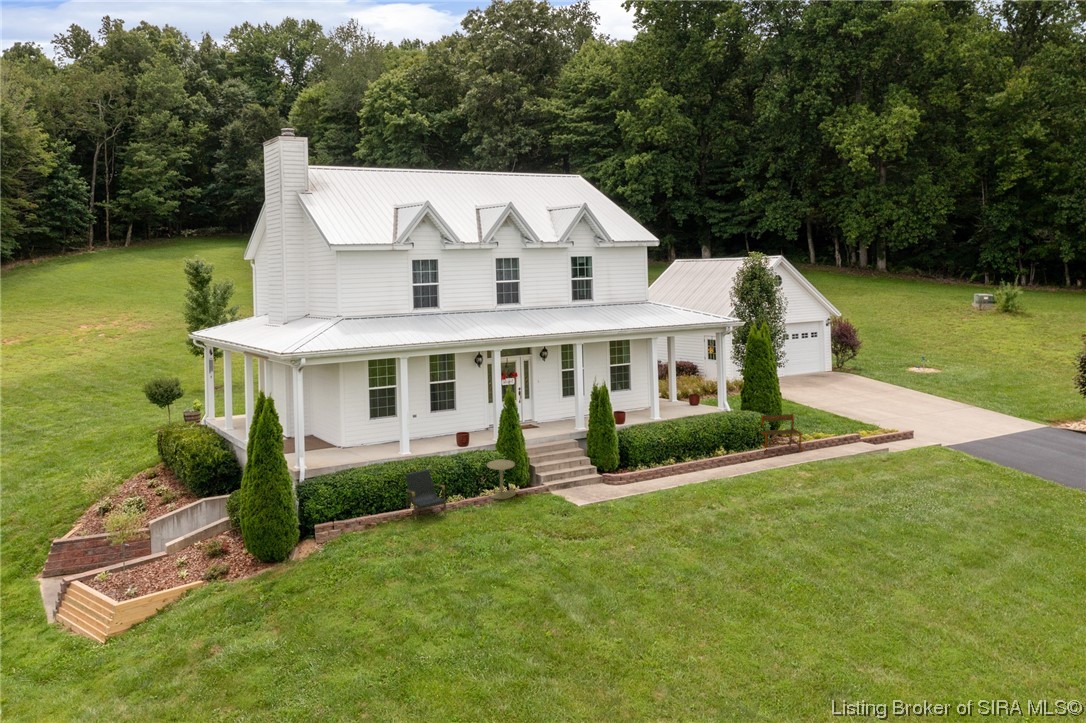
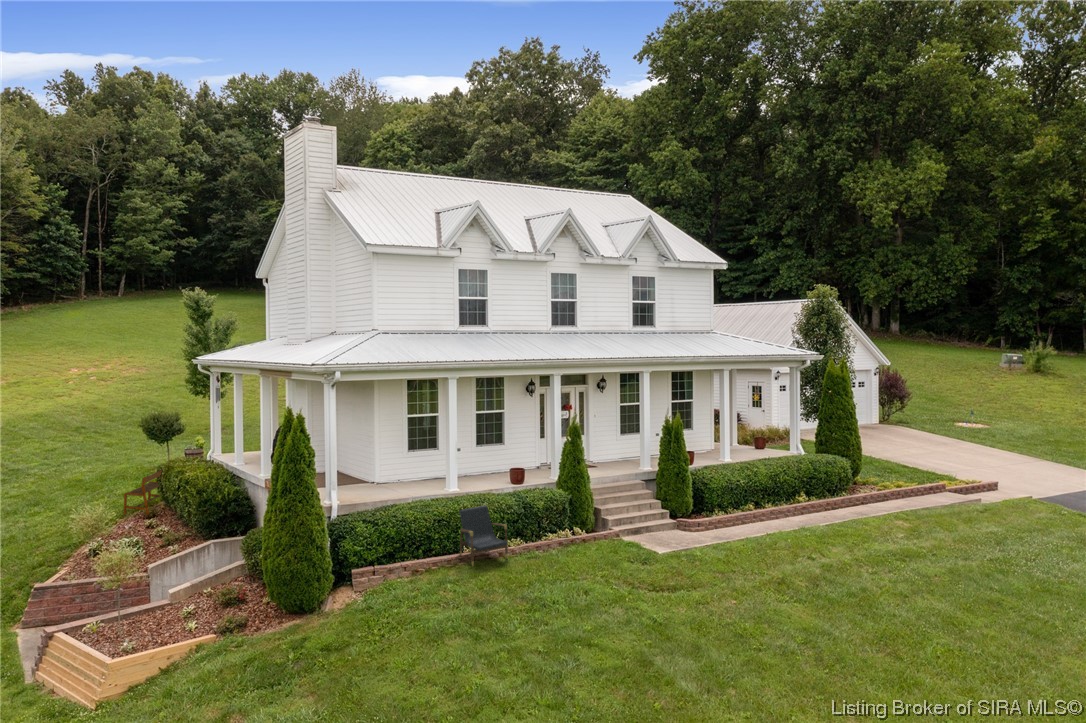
bench: present [761,414,802,453] -> present [124,470,163,515]
pedestal table: present [487,460,516,499] -> none [551,497,585,544]

